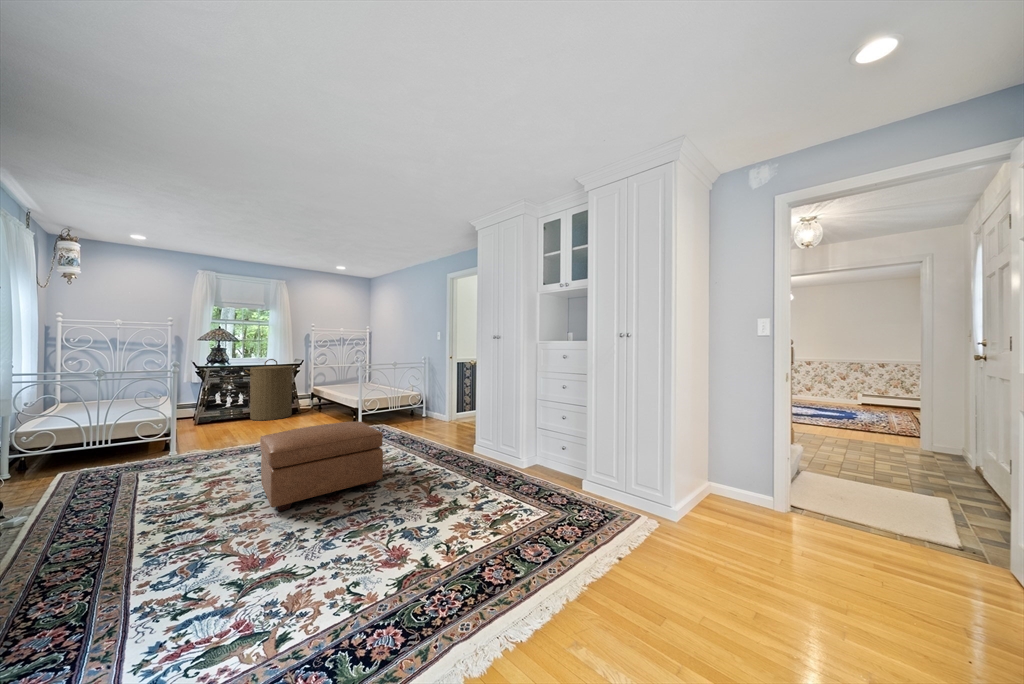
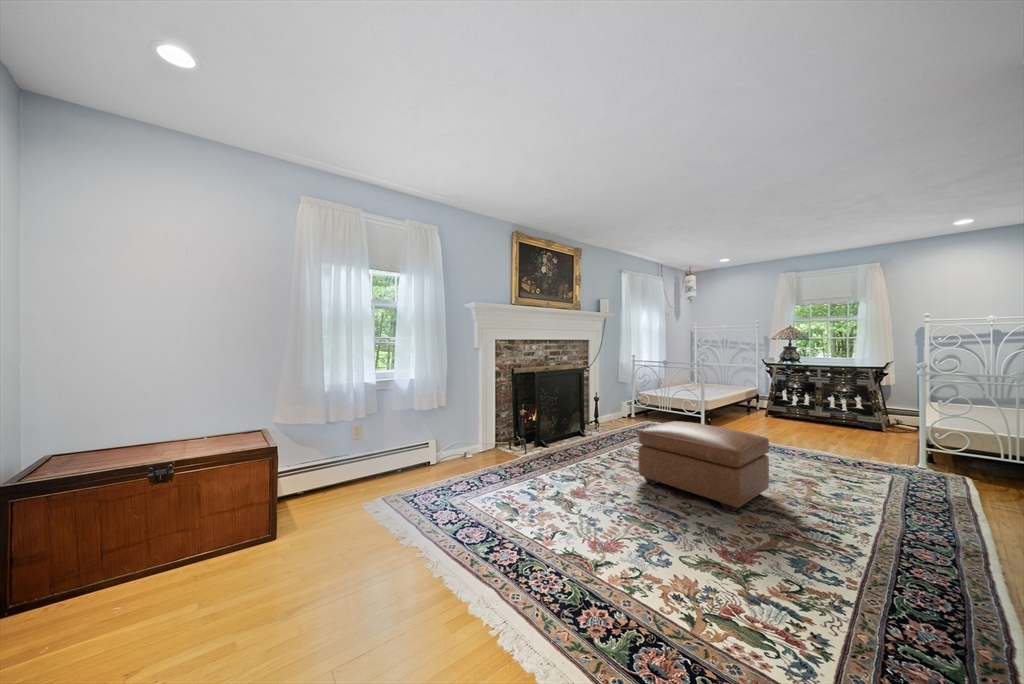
laundry hamper: present [245,359,296,421] -> none [800,359,866,431]

